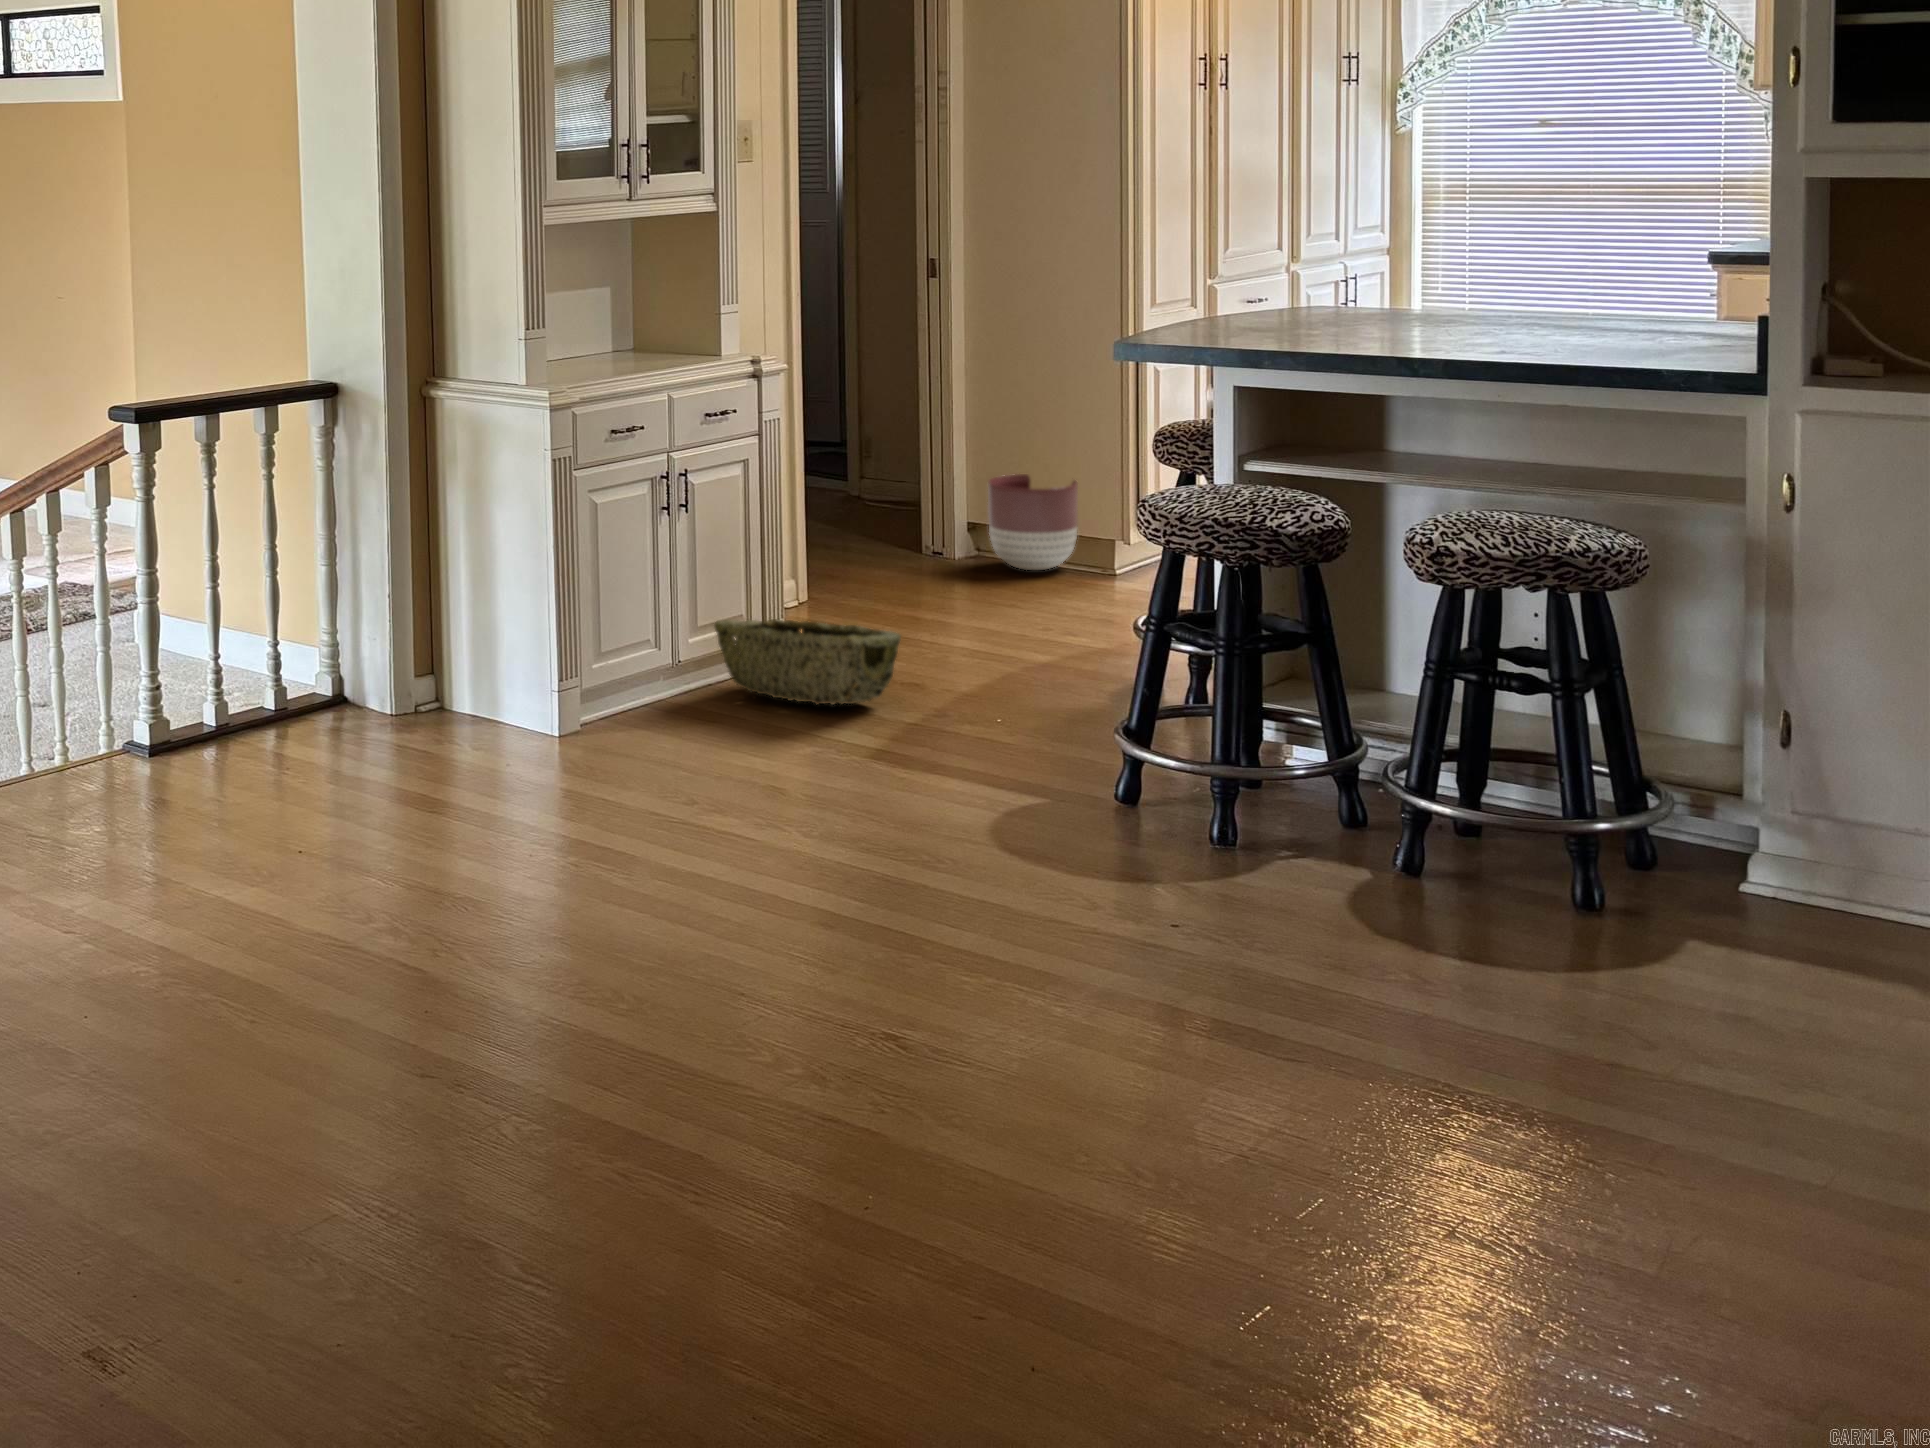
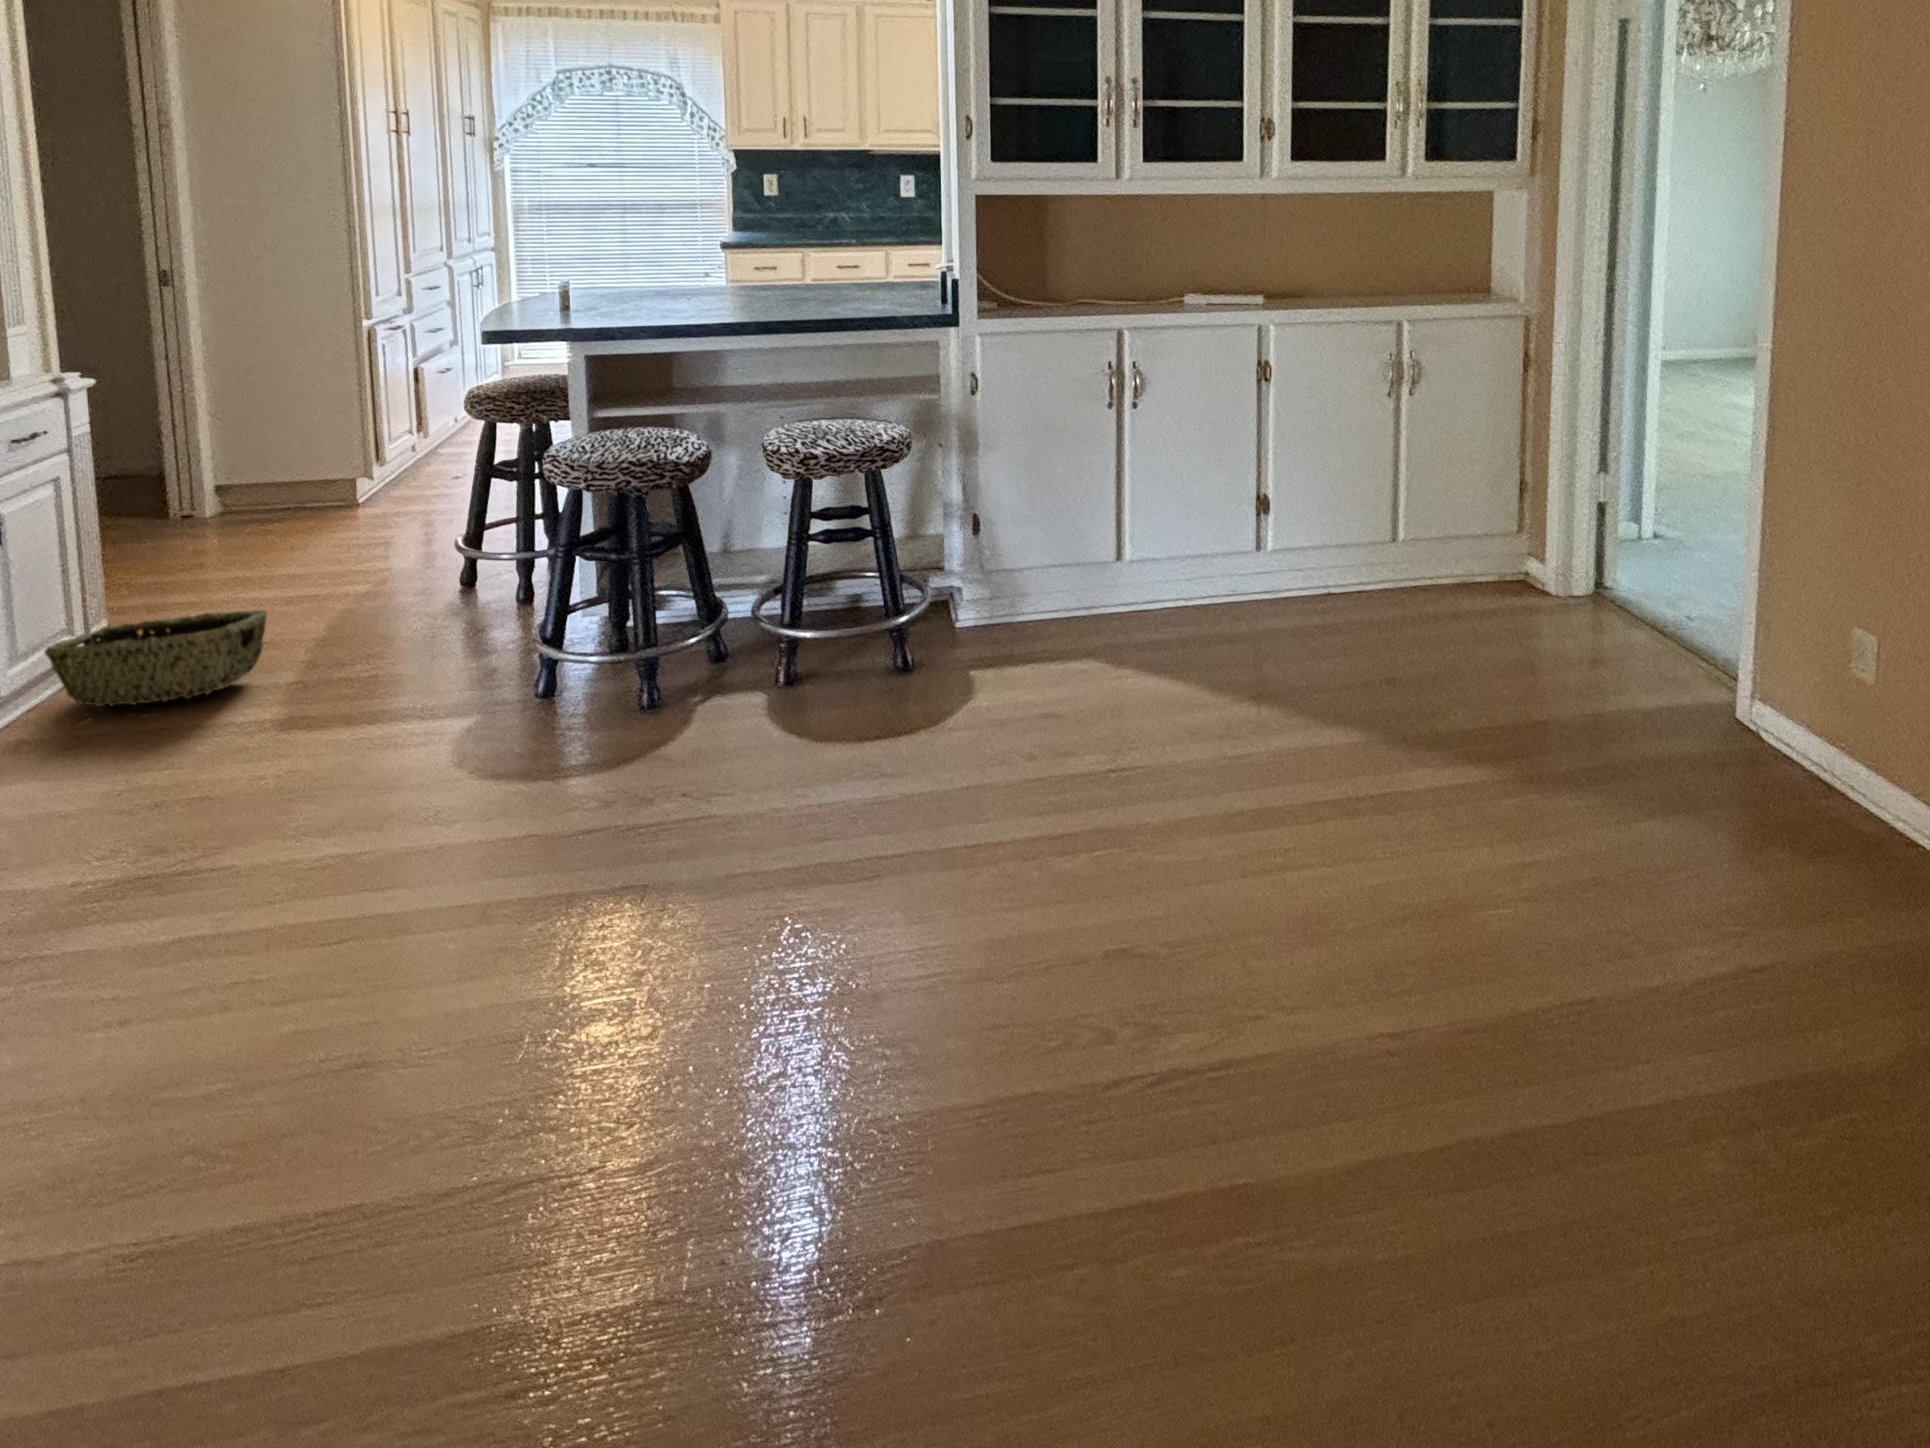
planter: present [988,474,1078,570] -> none [238,443,325,524]

